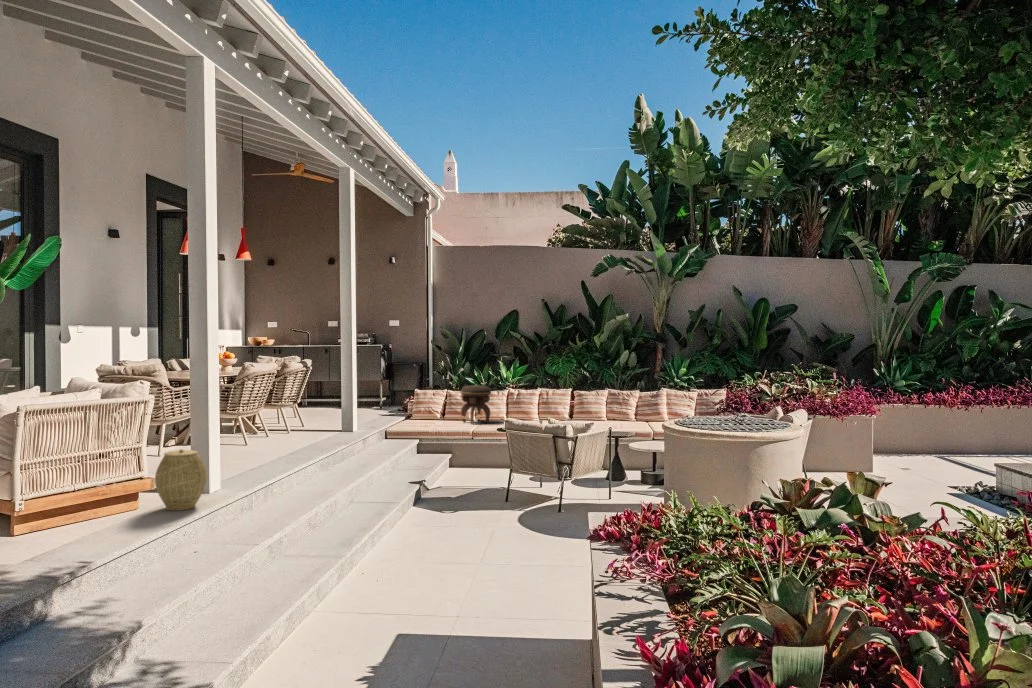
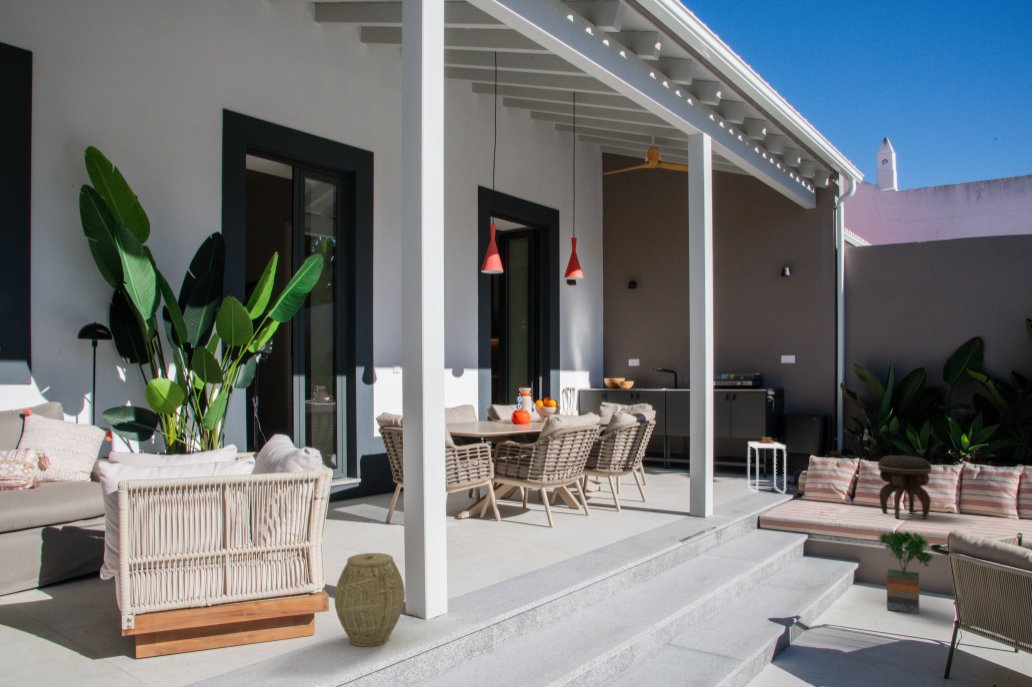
side table: none [373,379,400,418] -> present [748,437,786,493]
potted tree: none [464,428,496,476] -> present [878,531,933,614]

